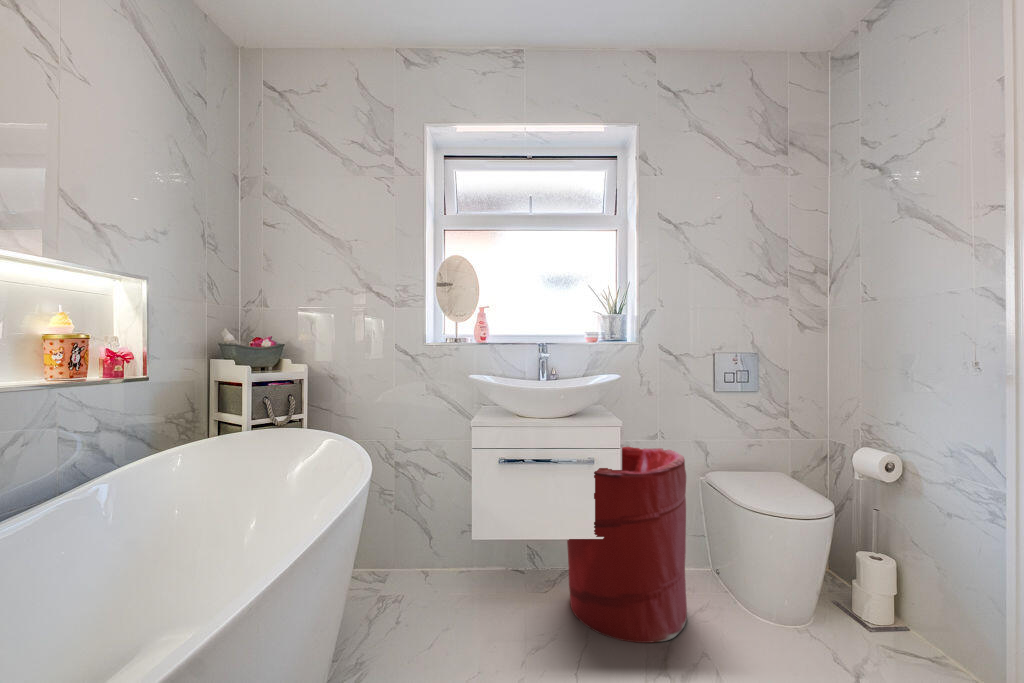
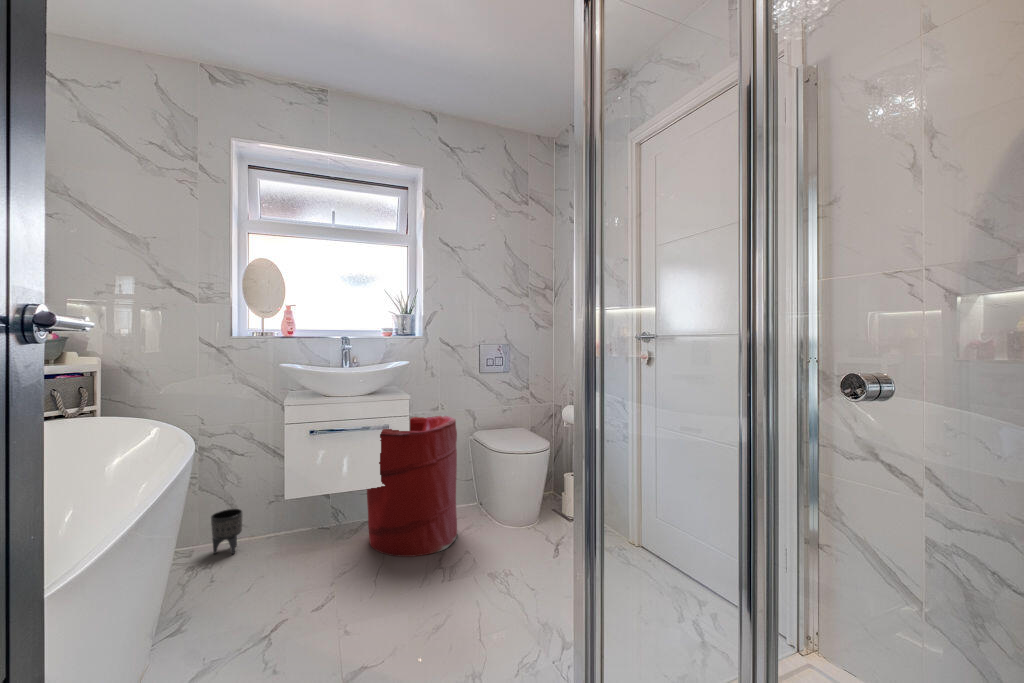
planter: none [402,535,433,588] -> present [211,509,242,554]

